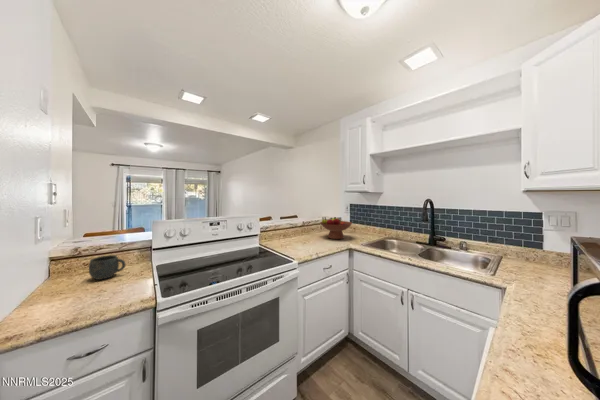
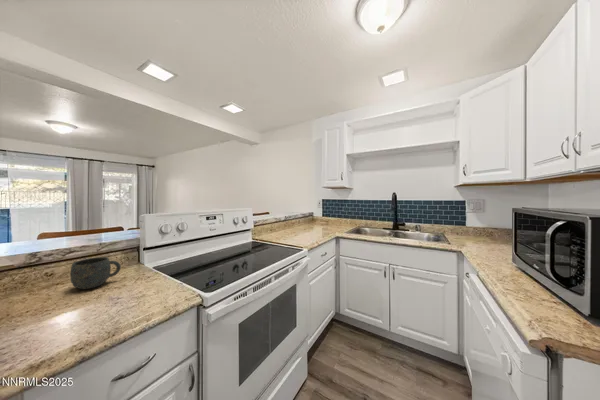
fruit bowl: present [320,217,352,239] -> none [300,210,331,231]

